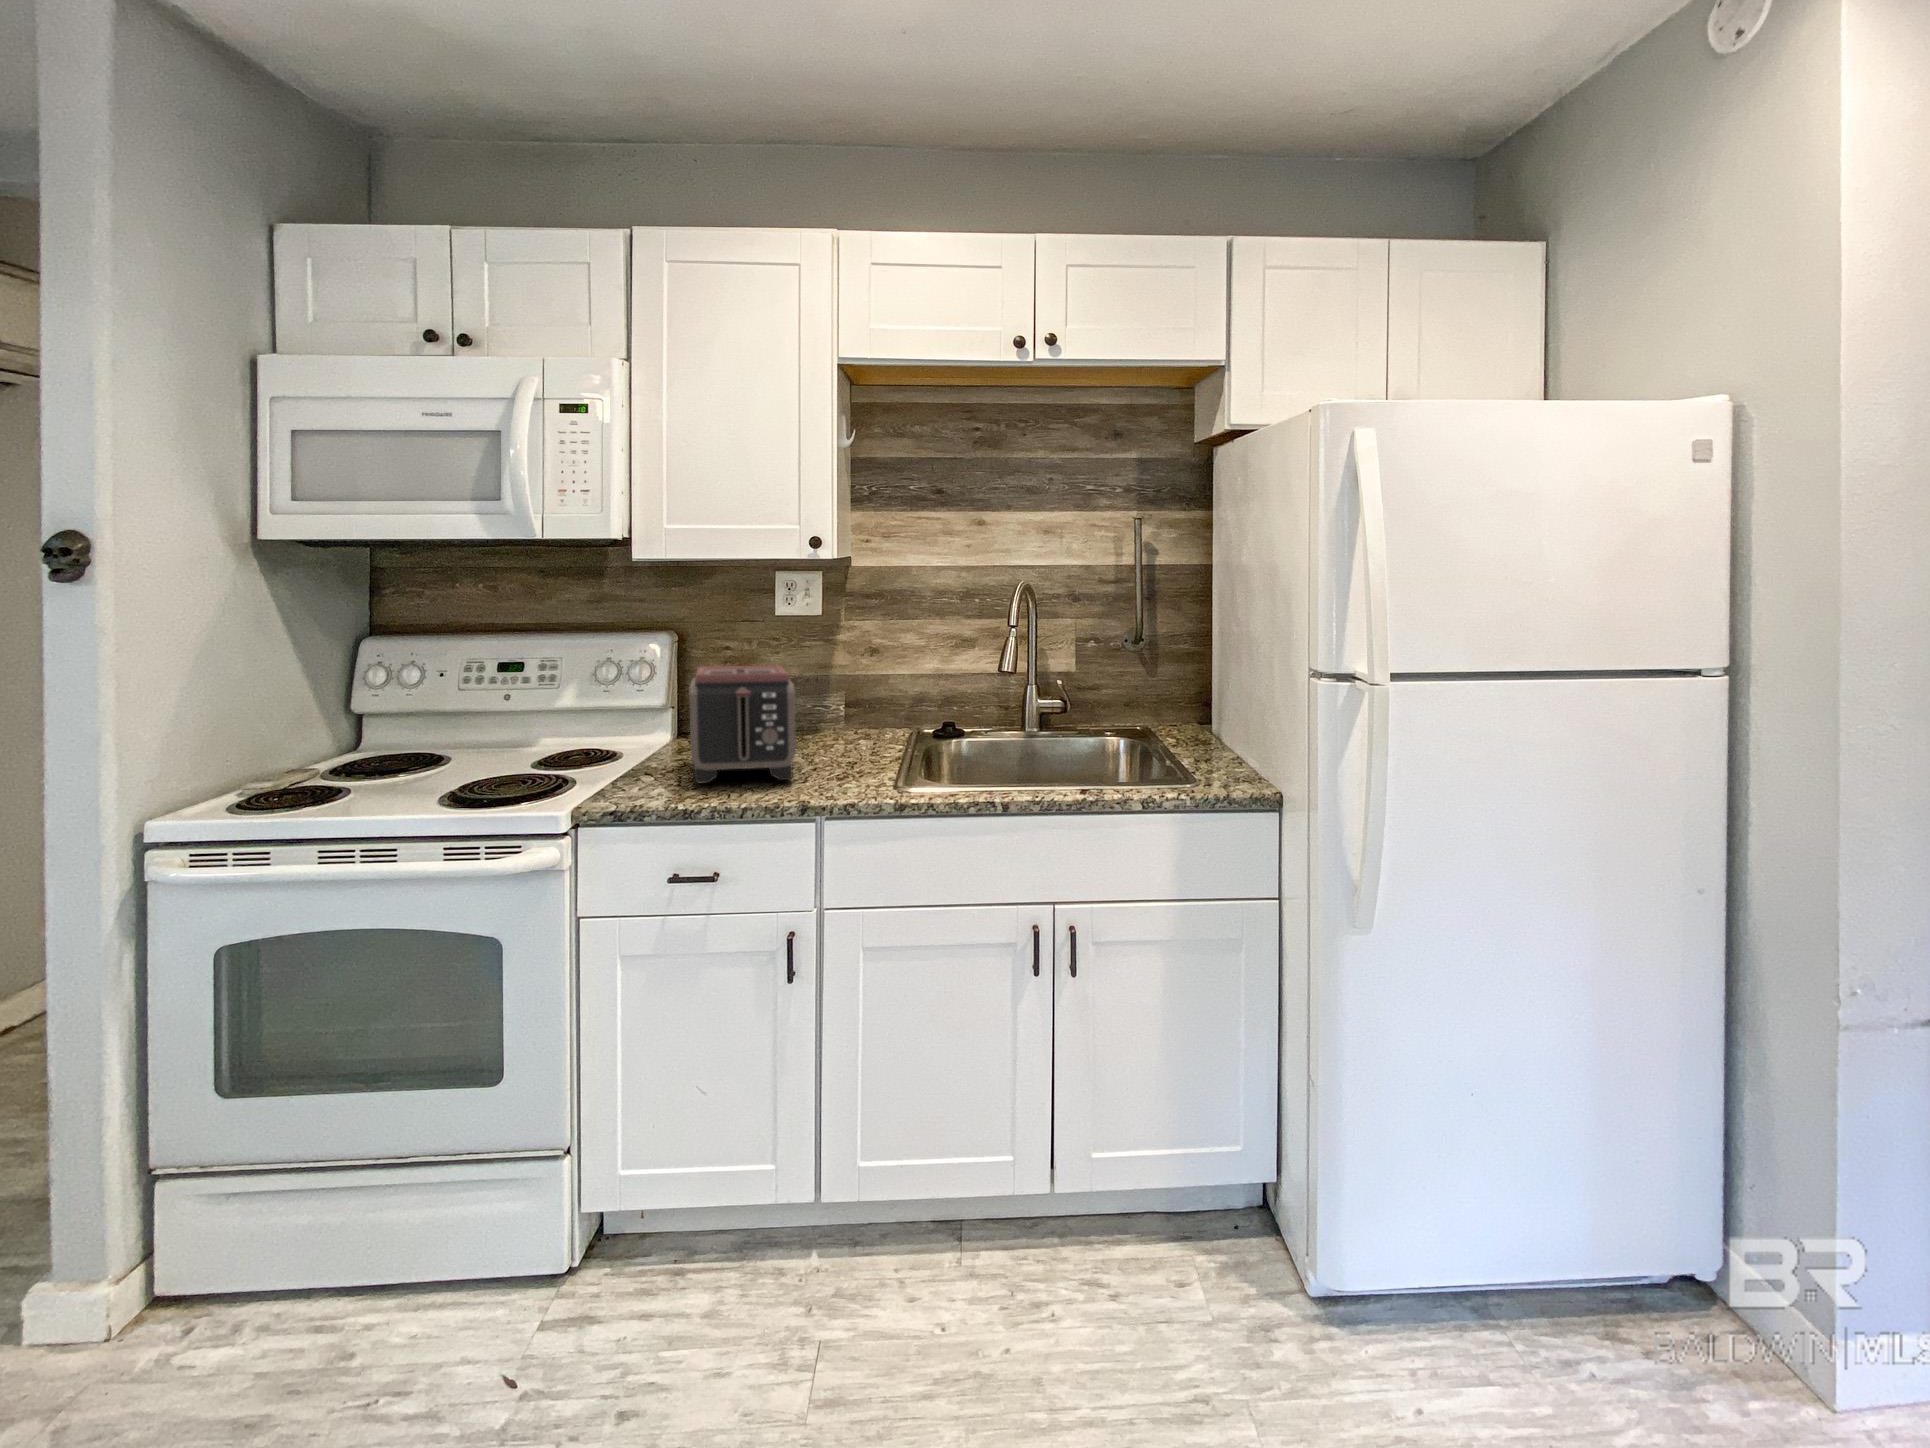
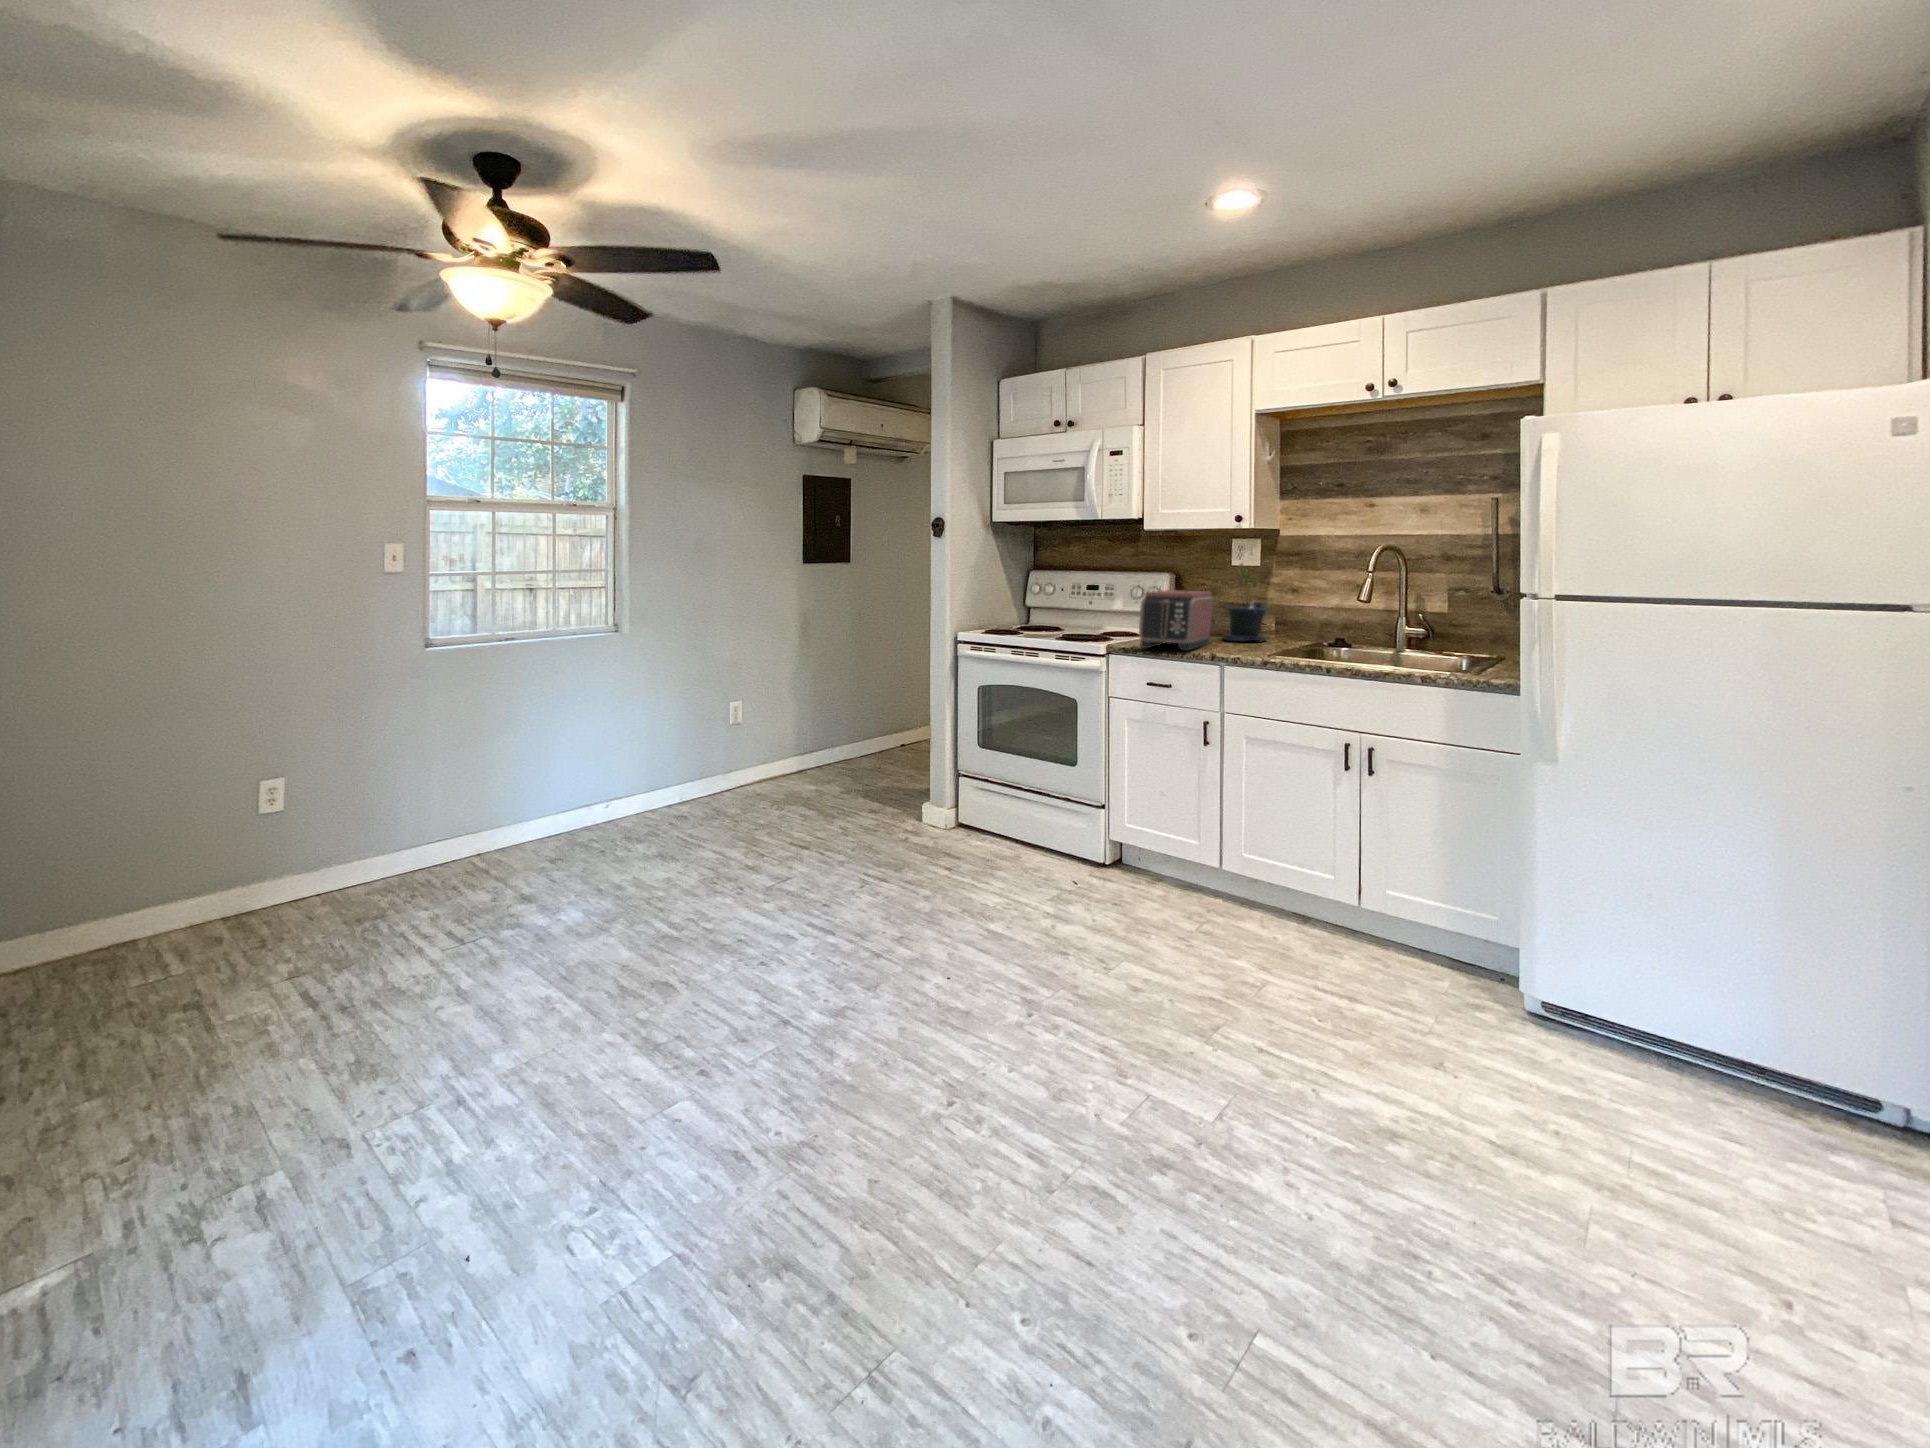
potted plant: none [788,613,865,748] -> present [1222,563,1267,641]

